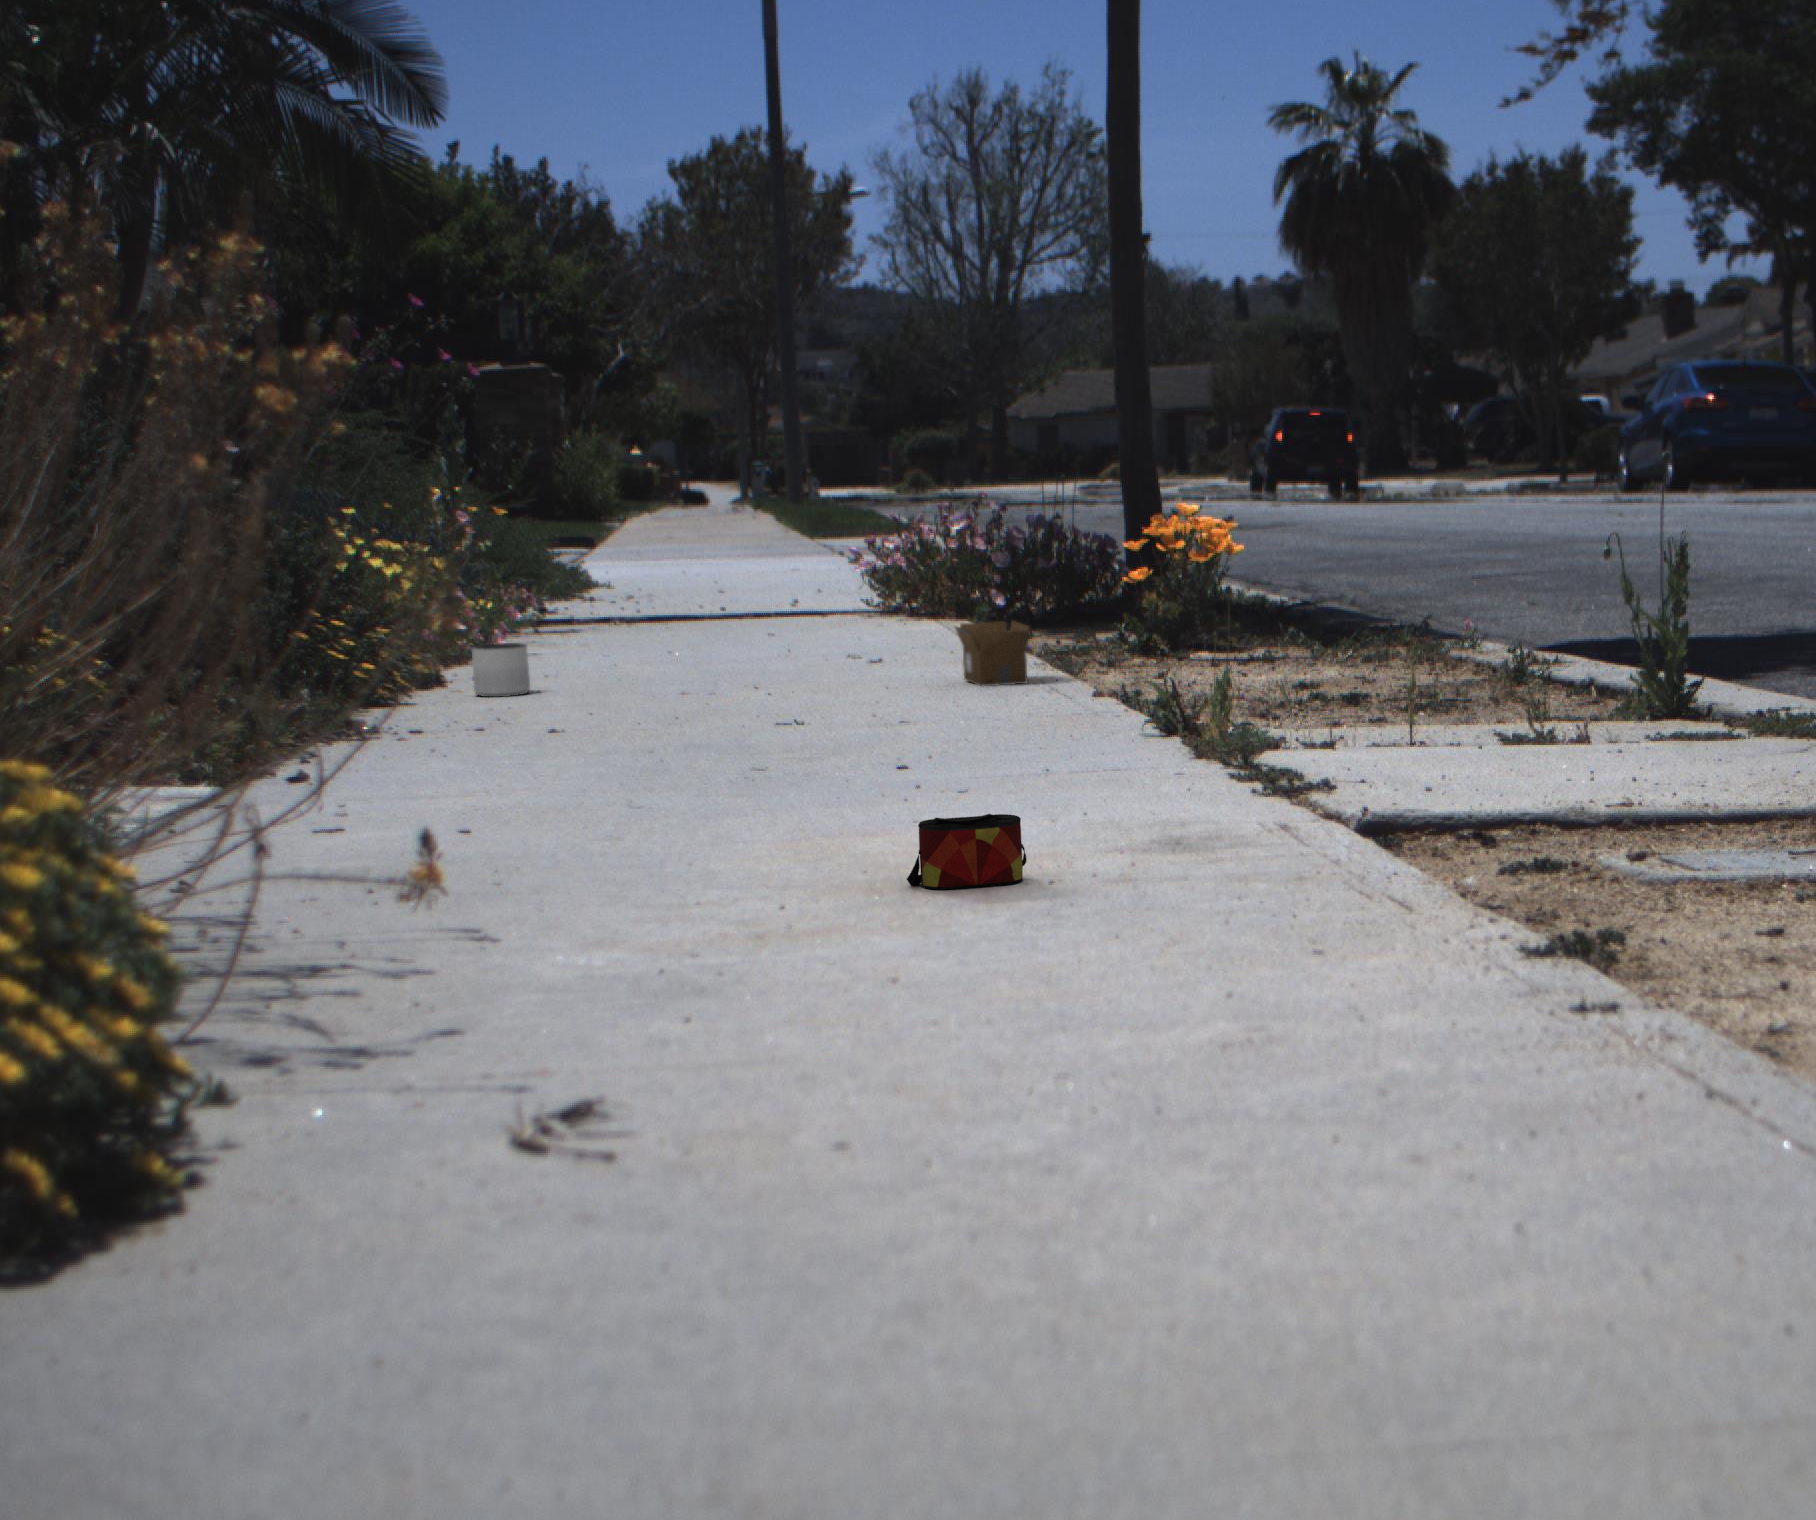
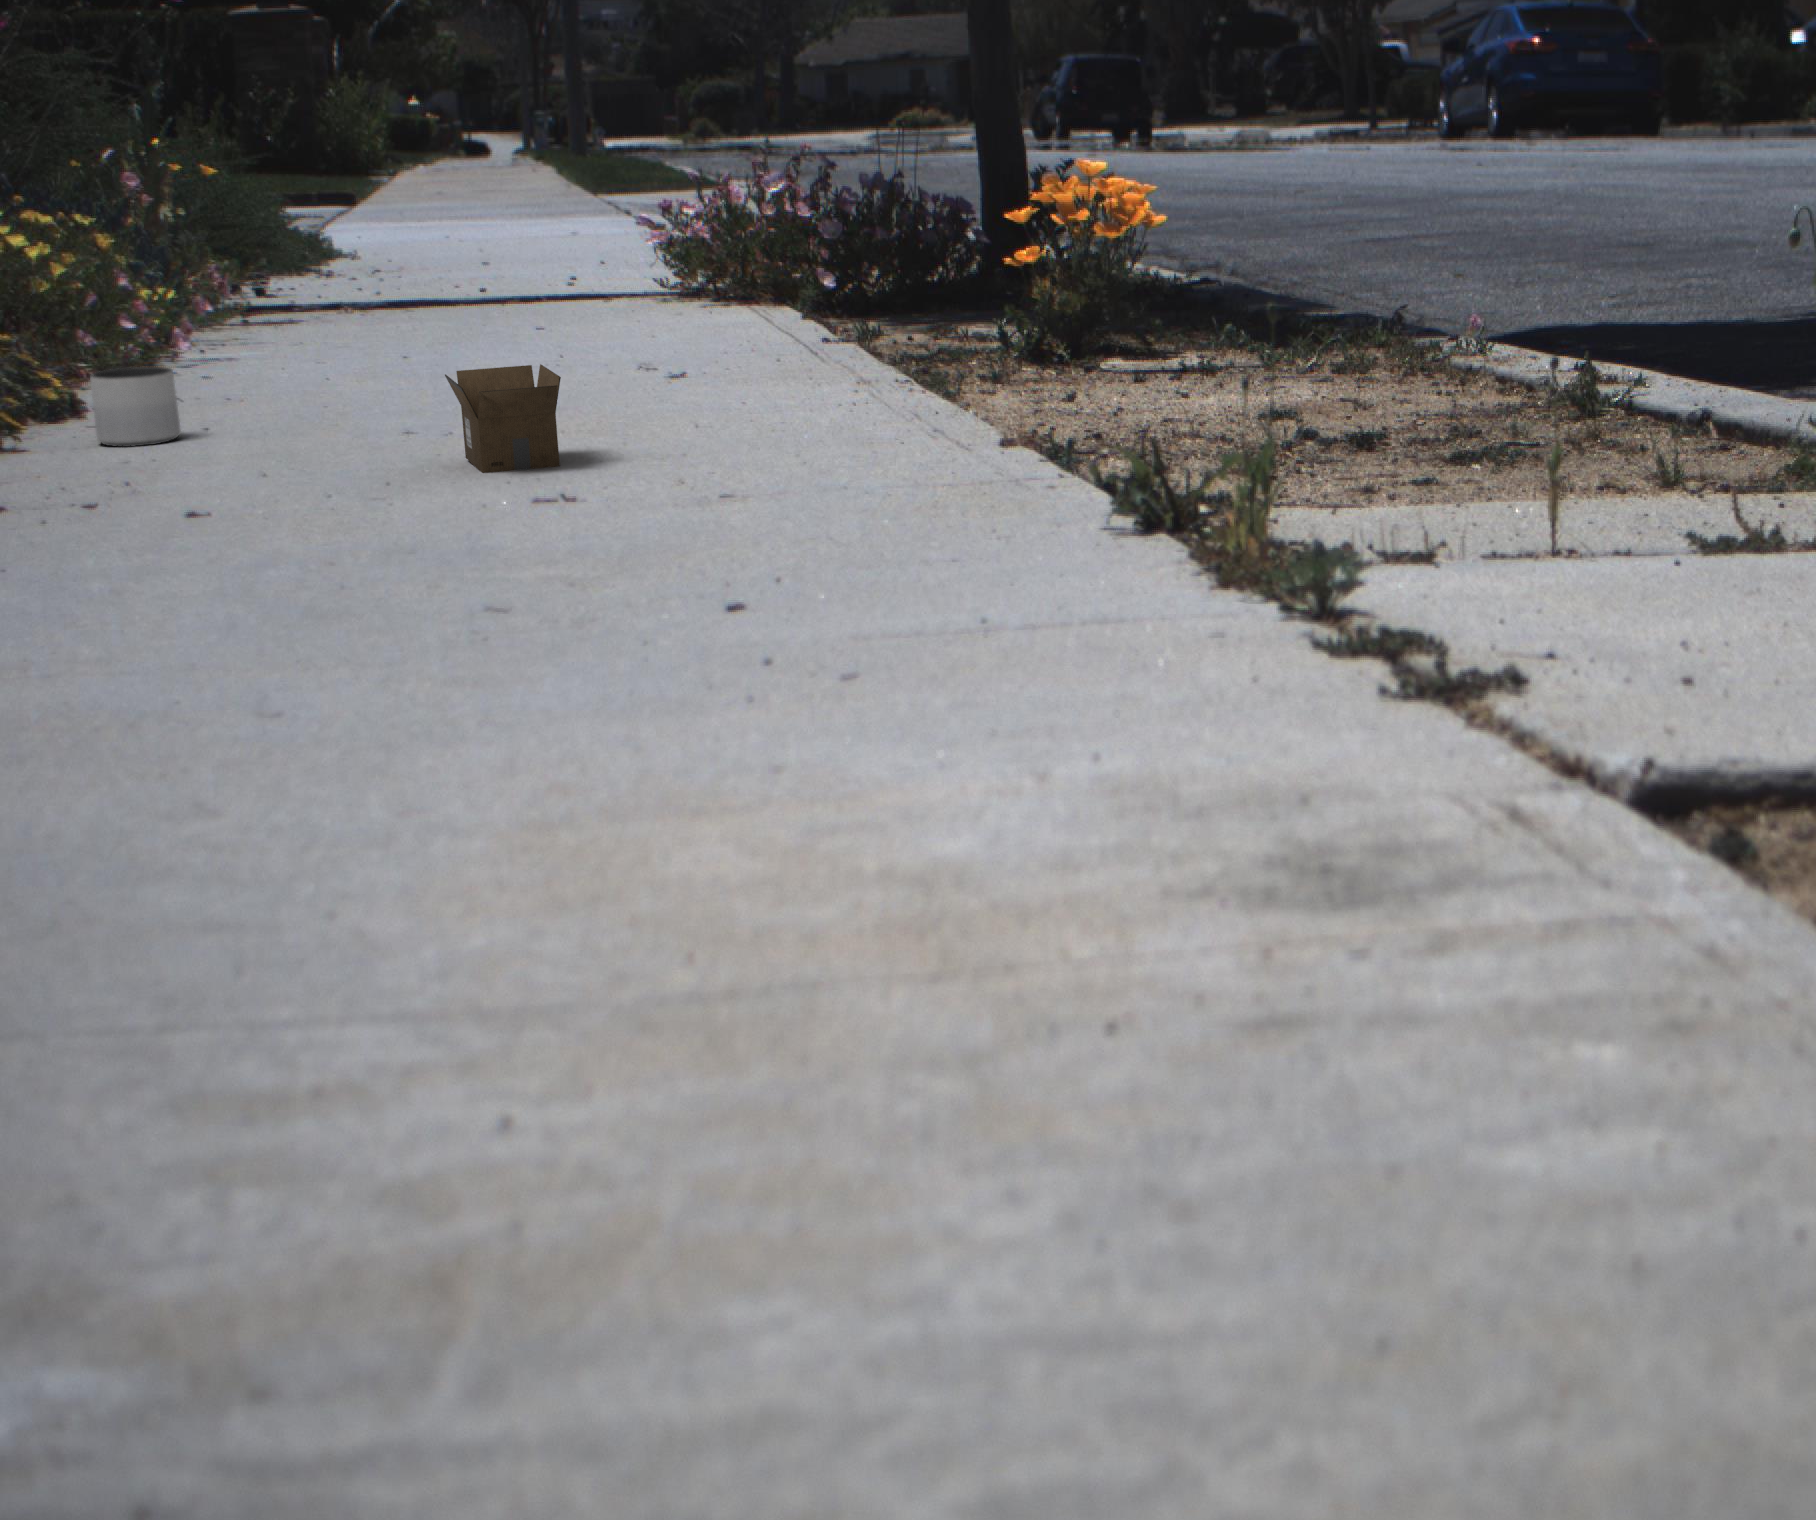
cardboard box: present [955,621,1030,686] -> present [445,364,561,473]
bag: present [907,814,1026,890] -> none [777,854,1034,1041]

